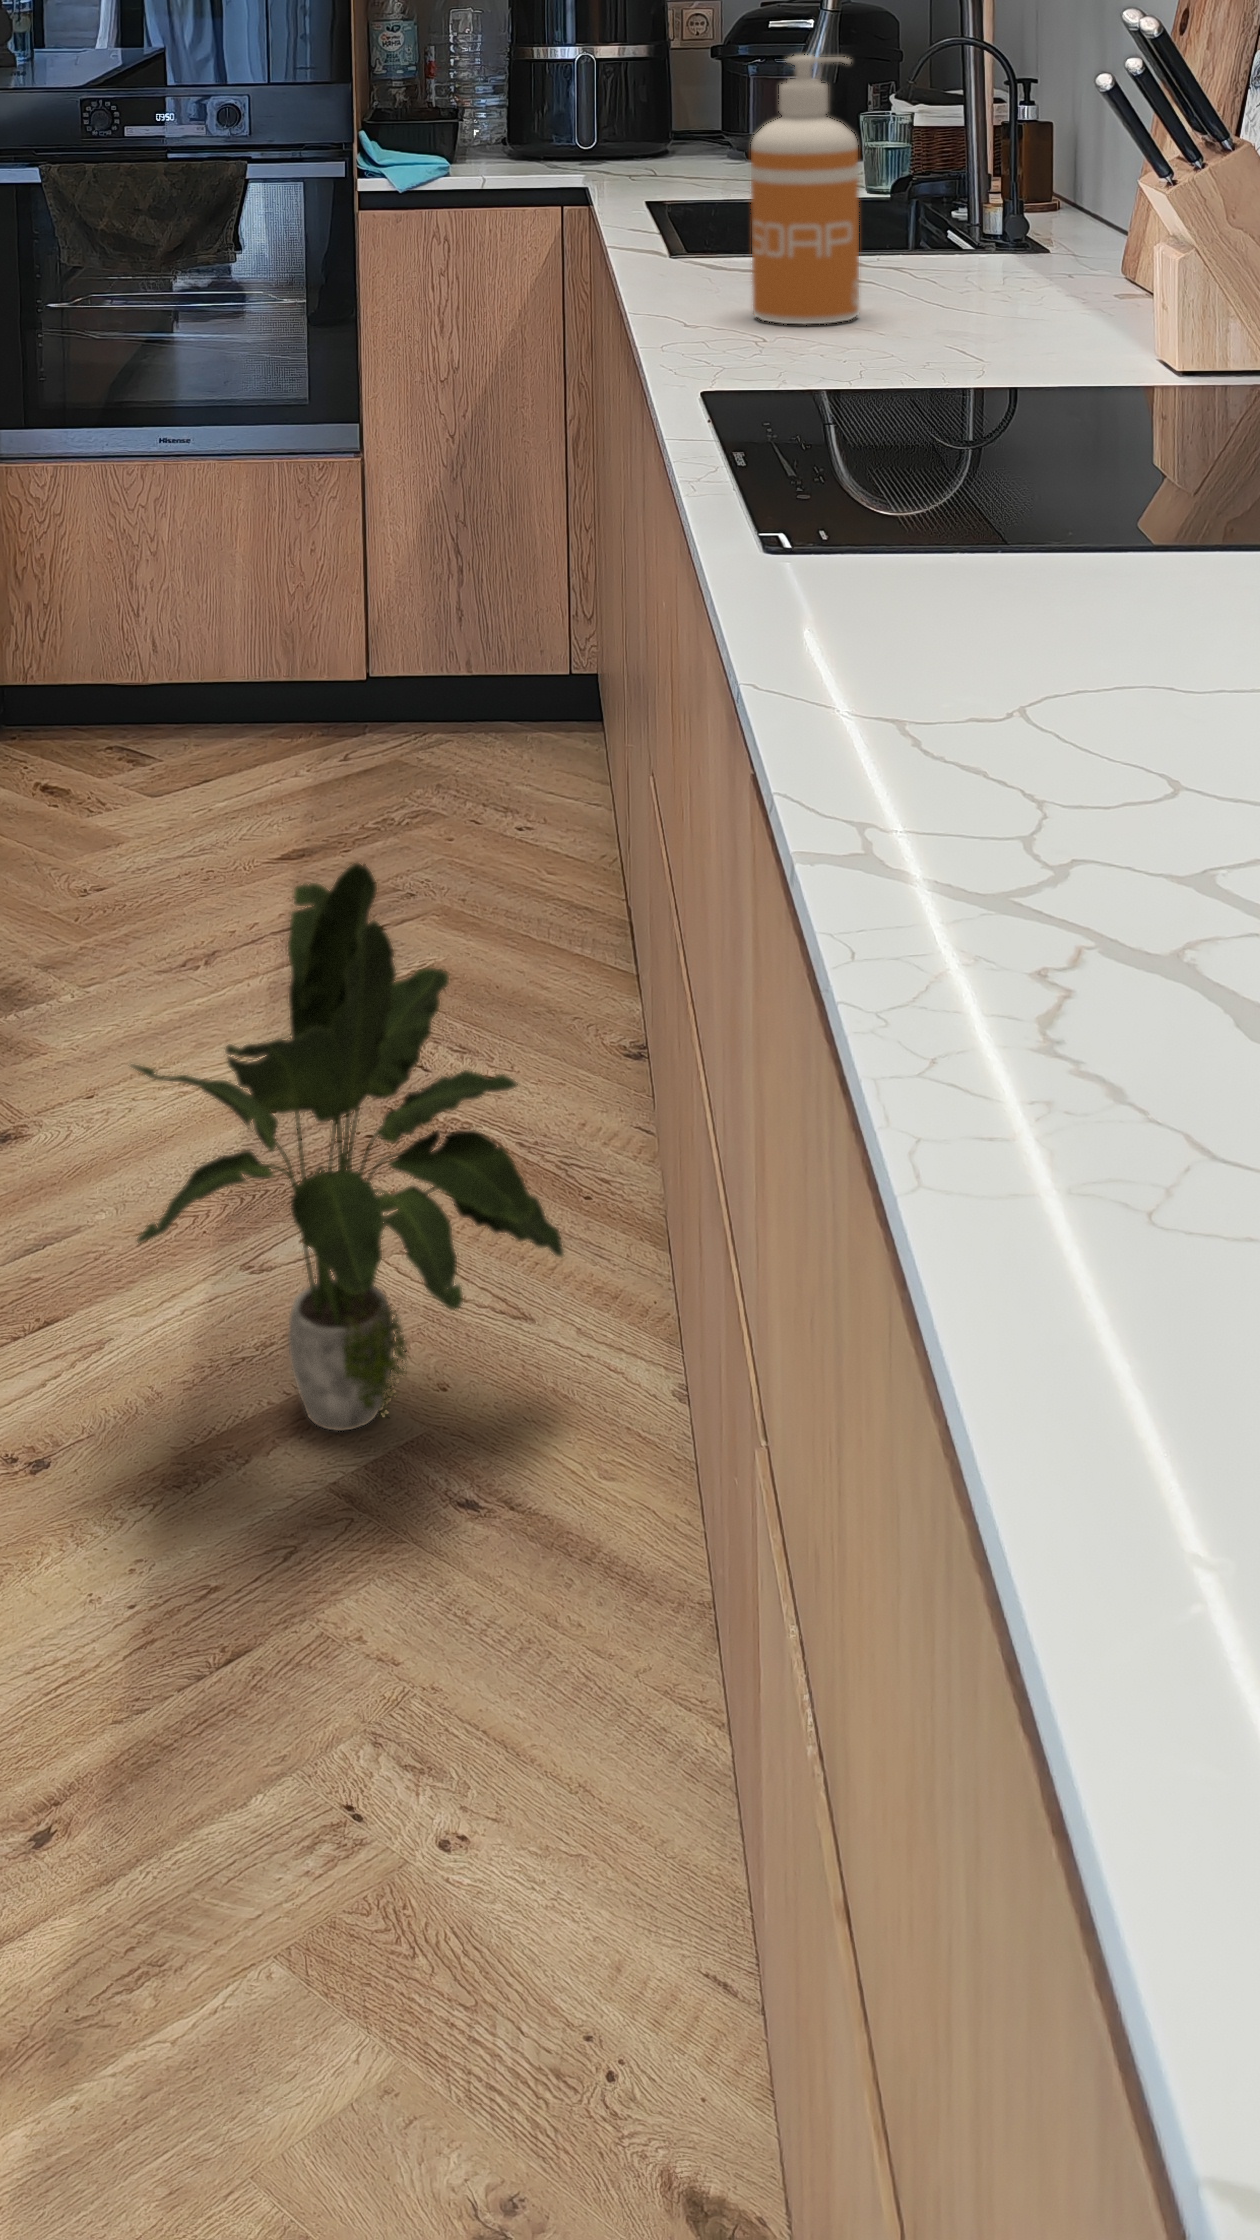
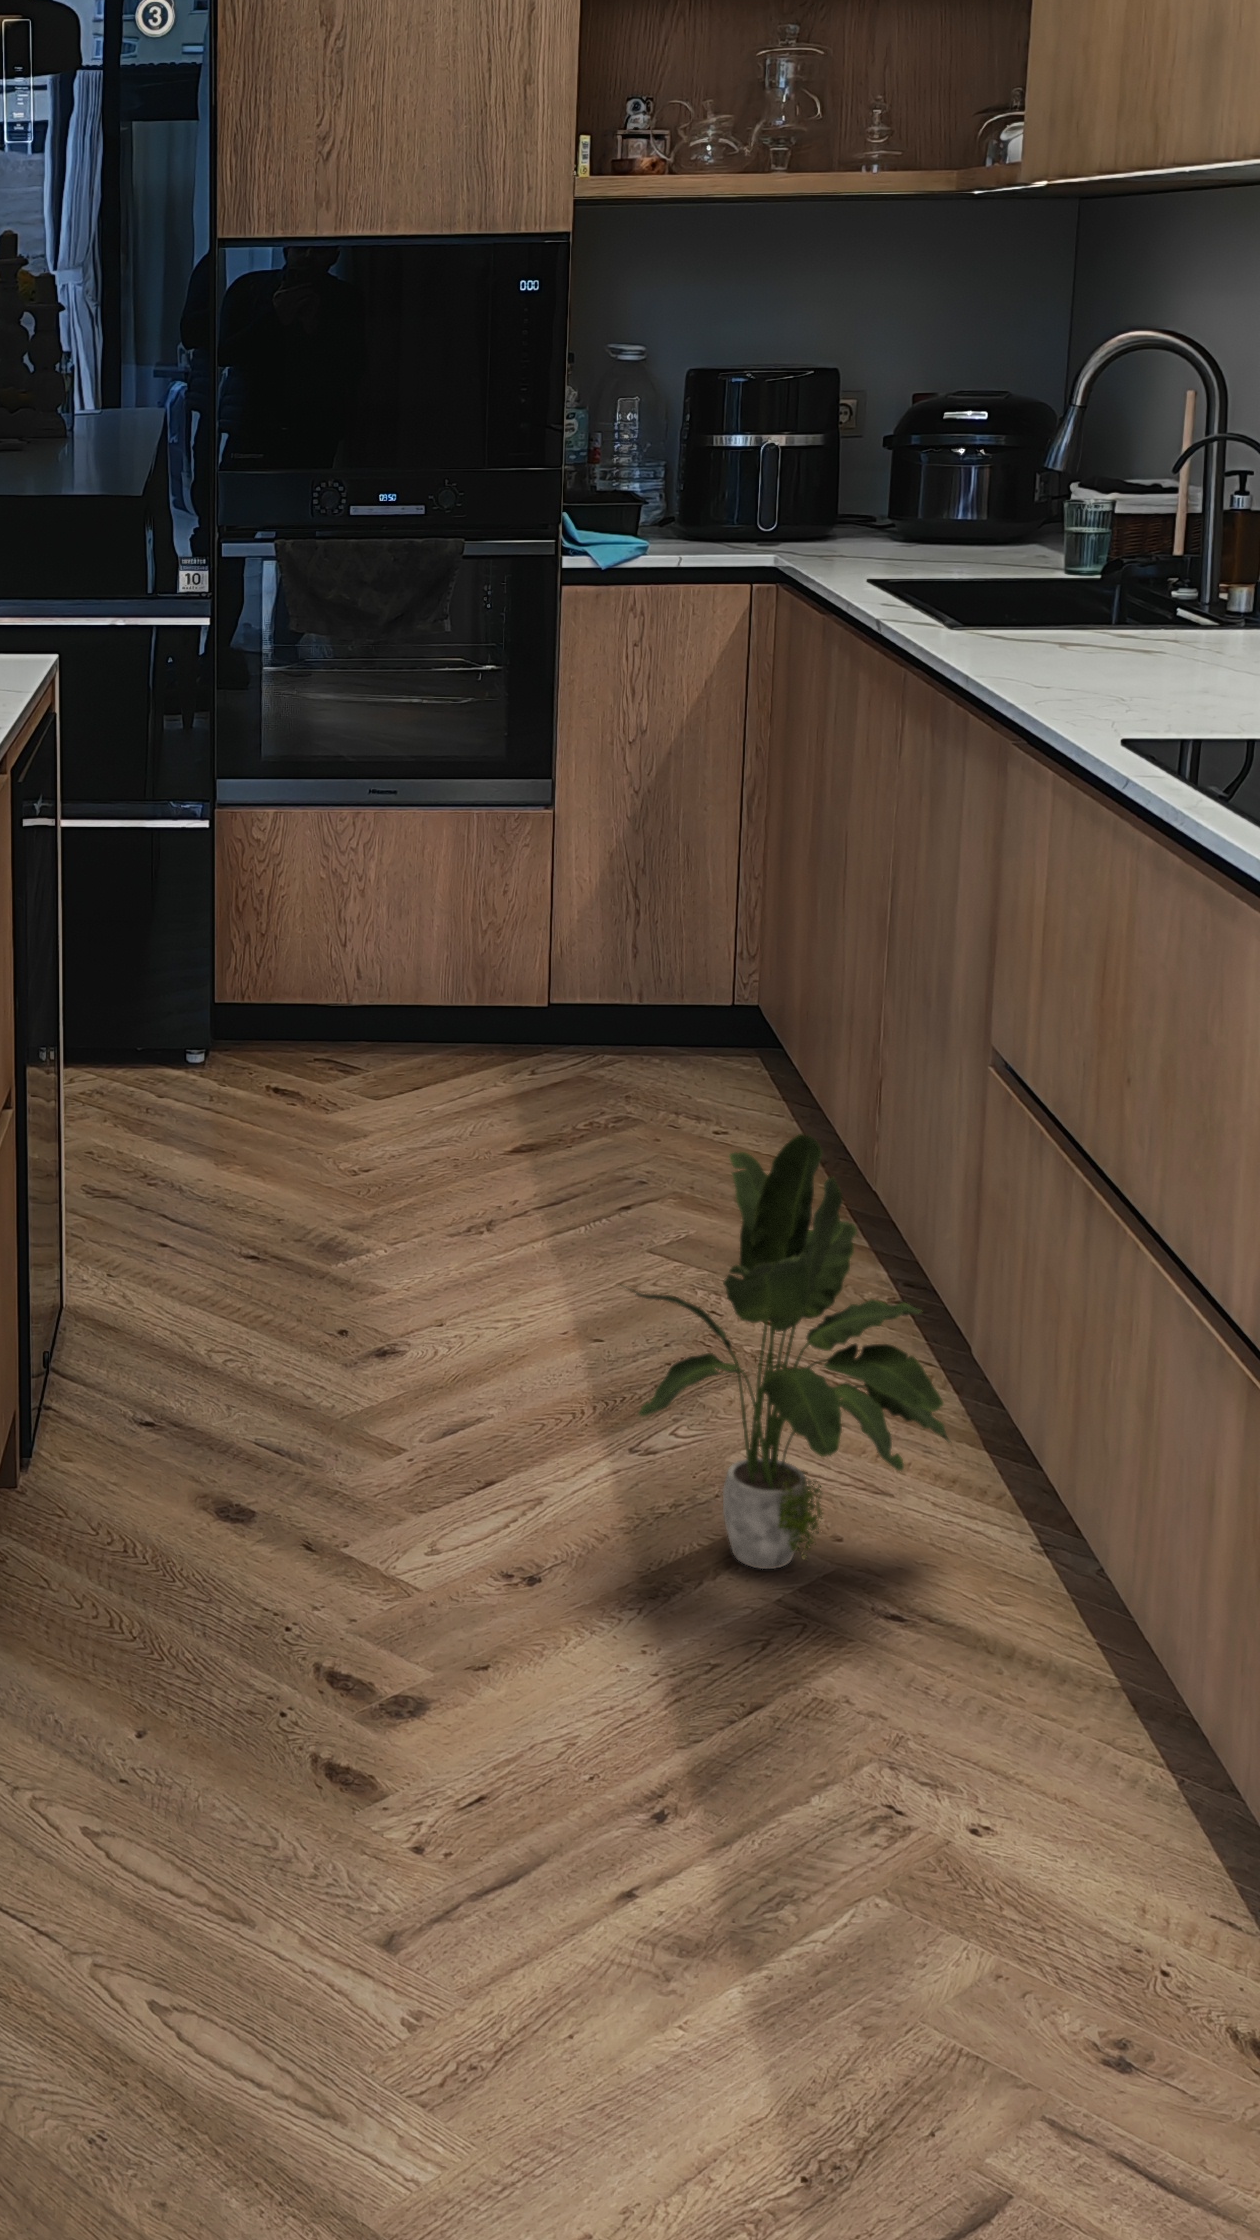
soap dispenser: present [751,55,859,325] -> none [1074,474,1184,706]

